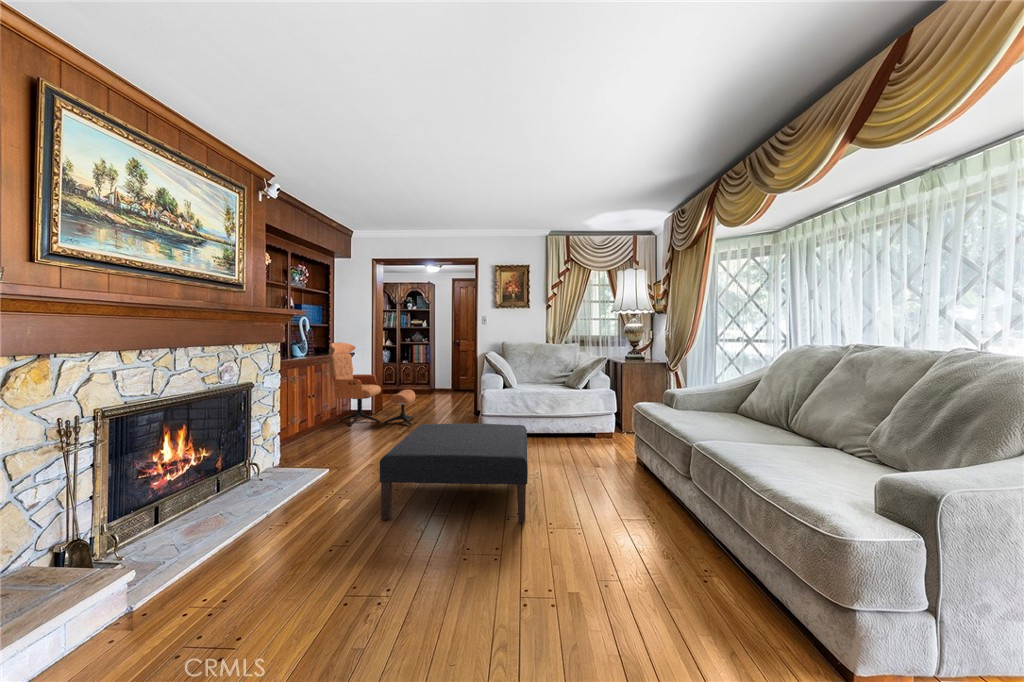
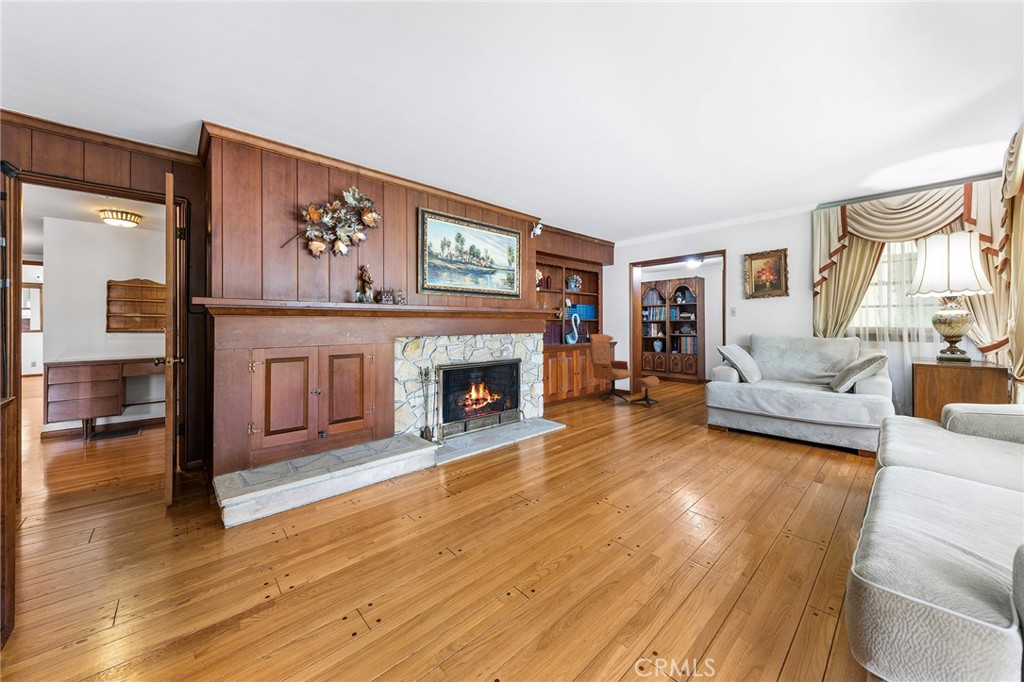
ottoman: present [380,423,528,522] -> none [571,401,722,491]

